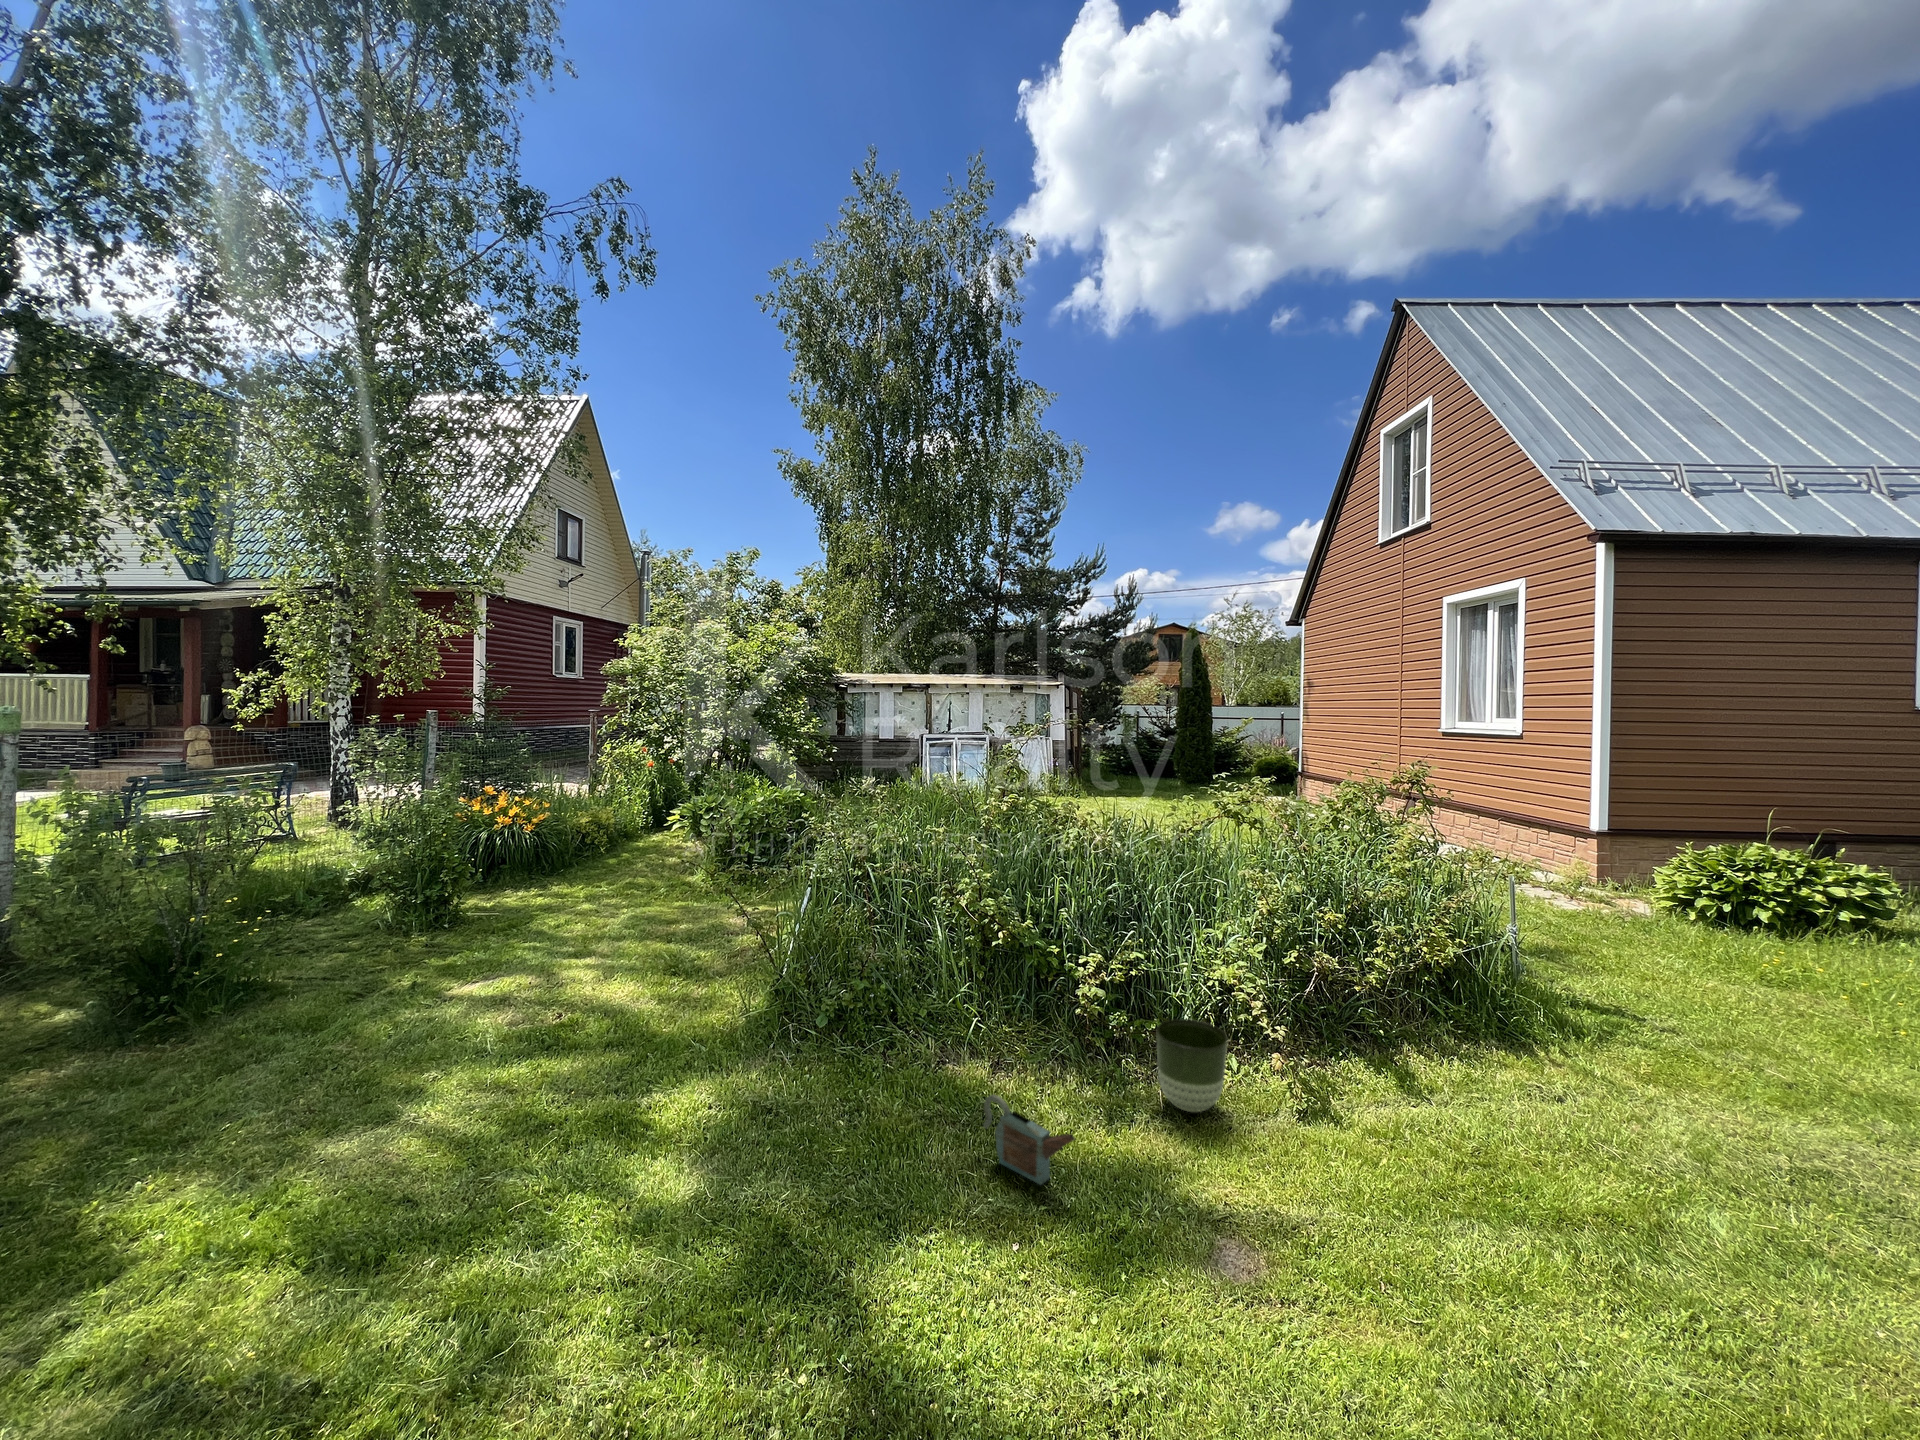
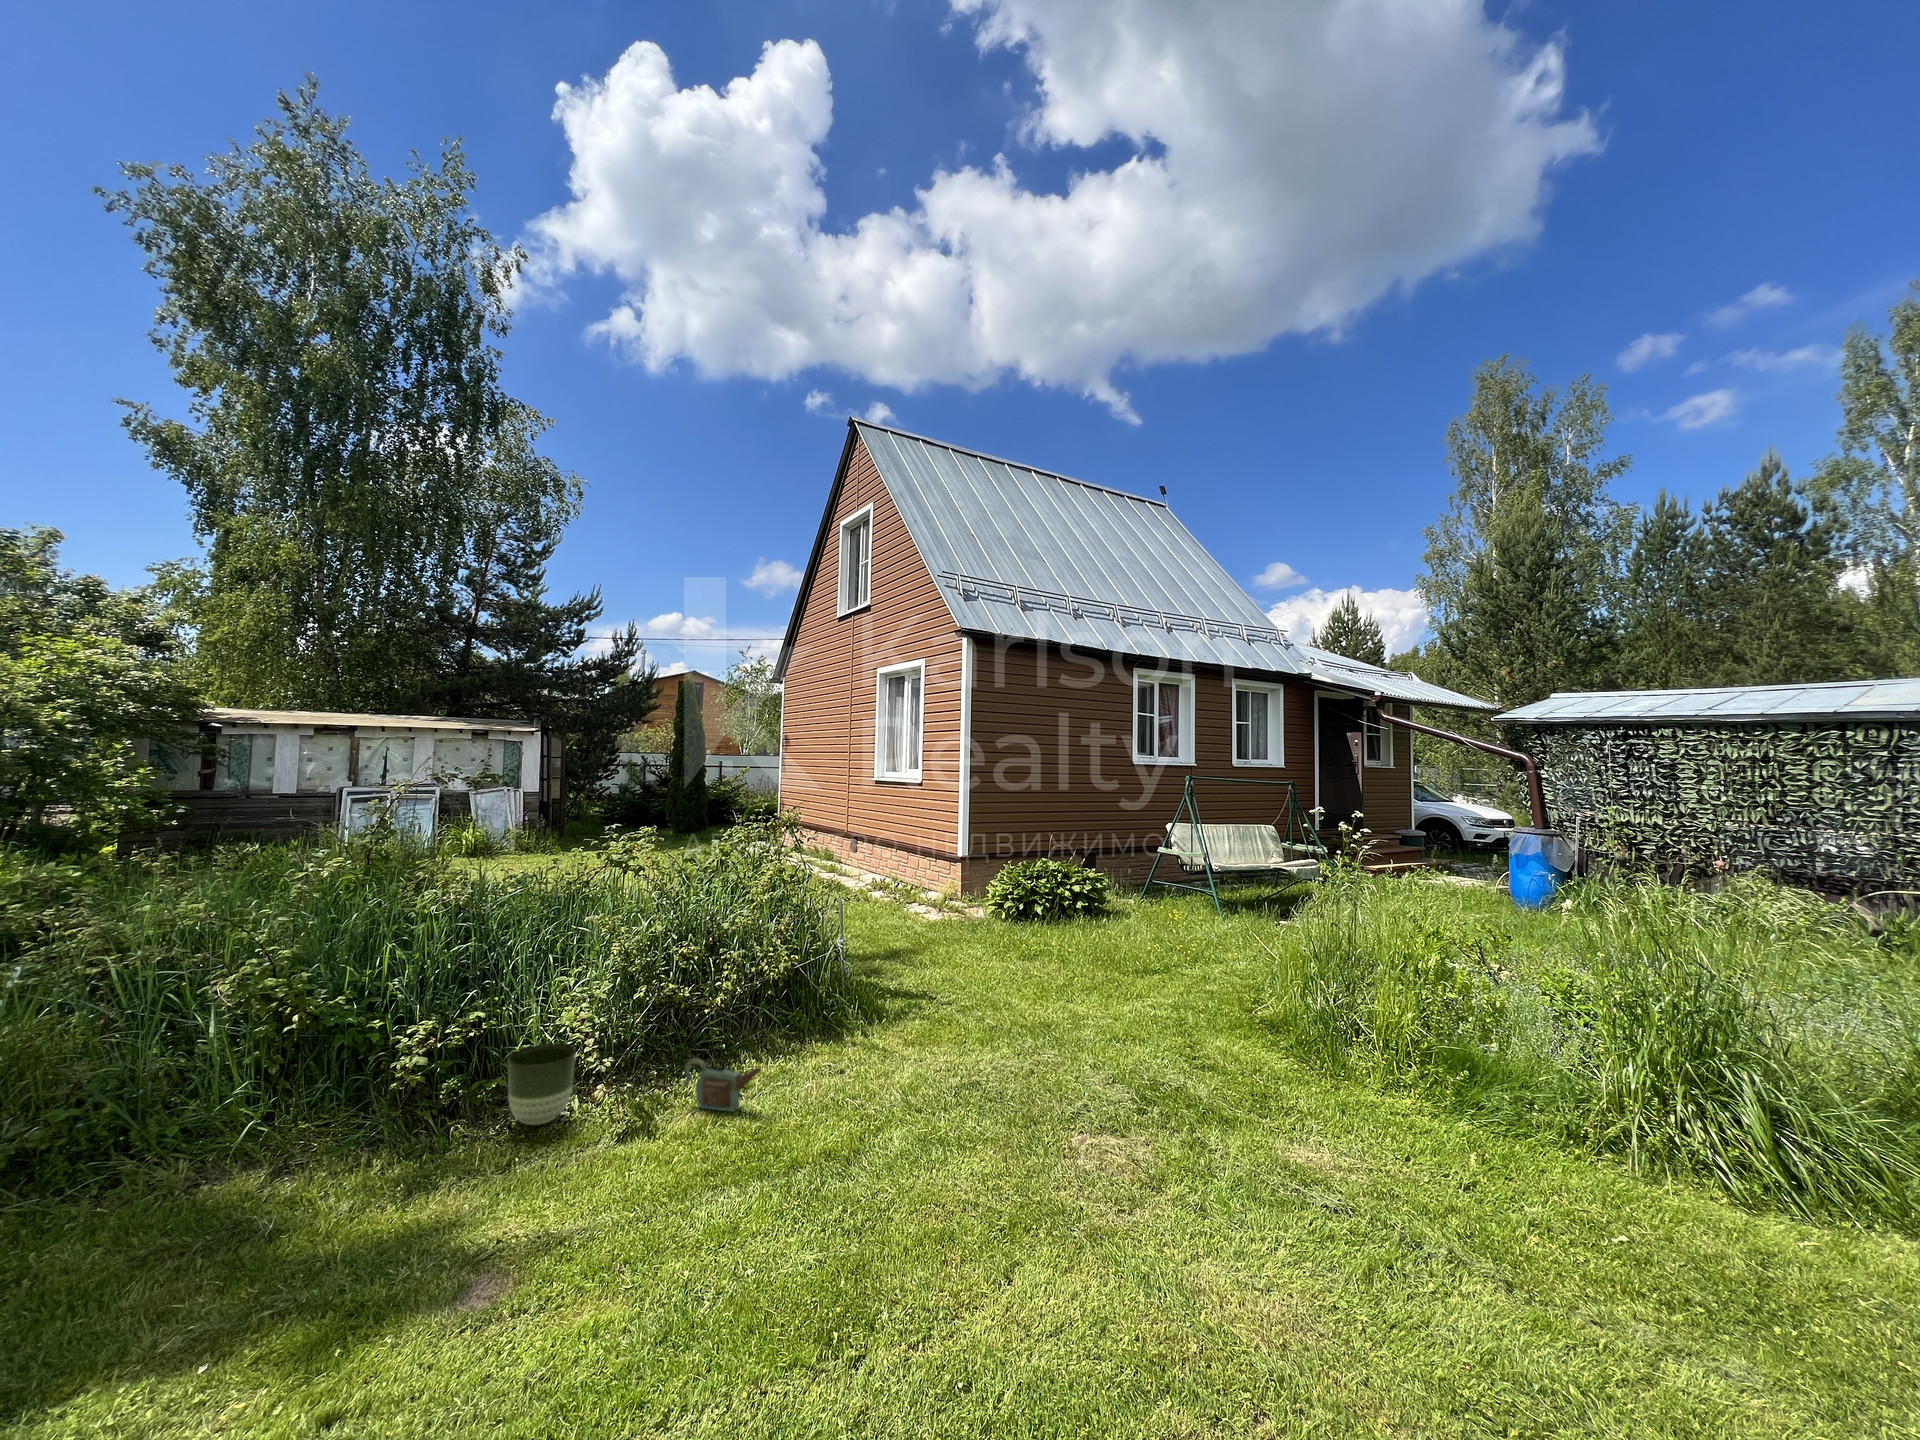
watering can: present [983,1095,1076,1185] -> present [684,1059,762,1112]

